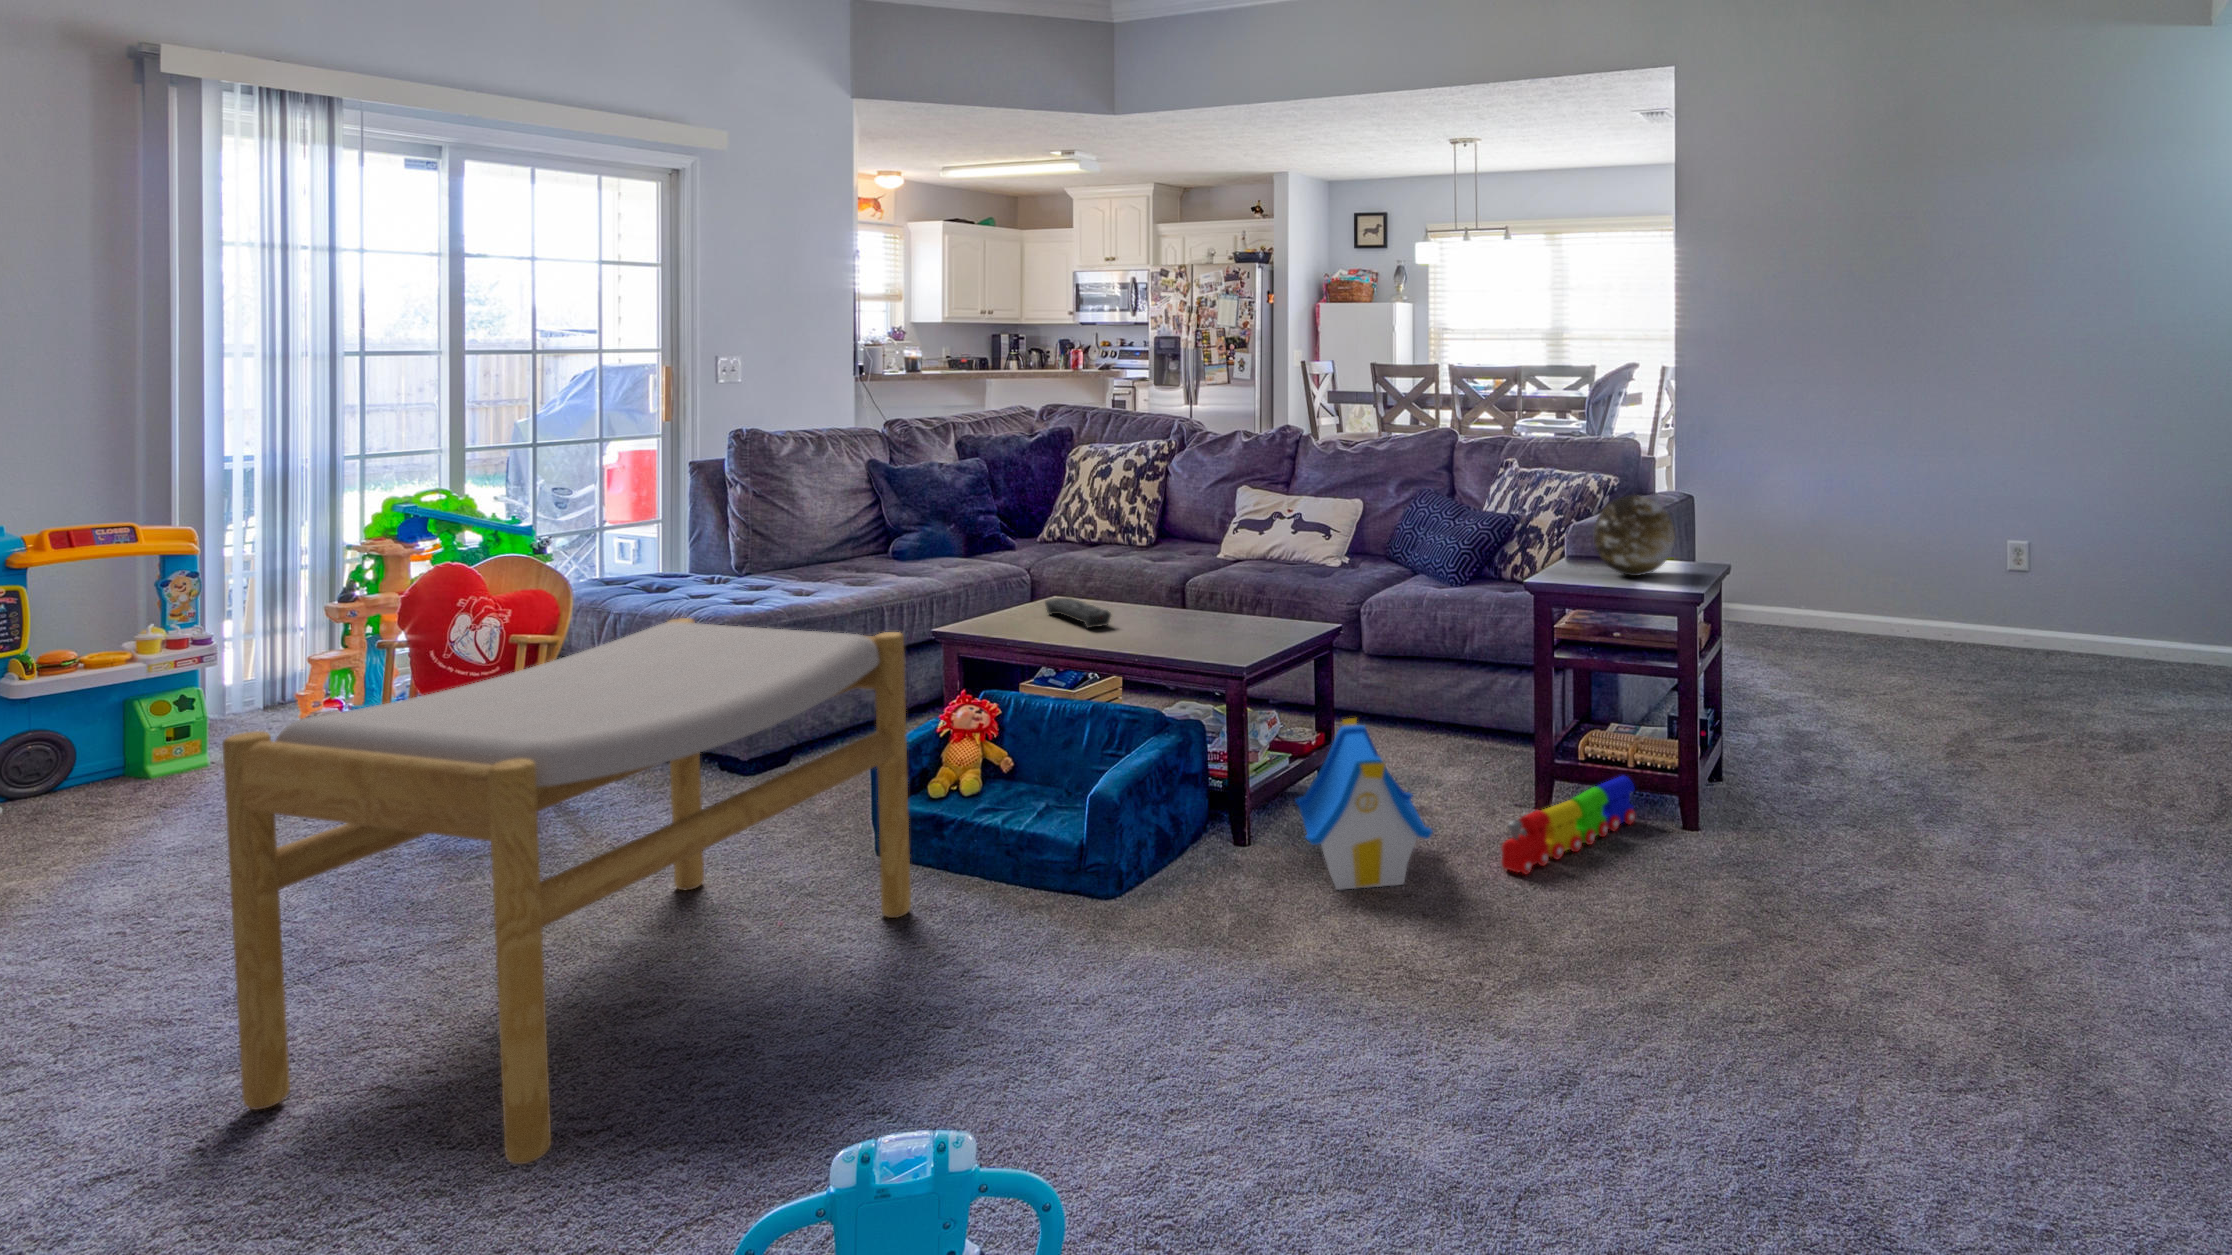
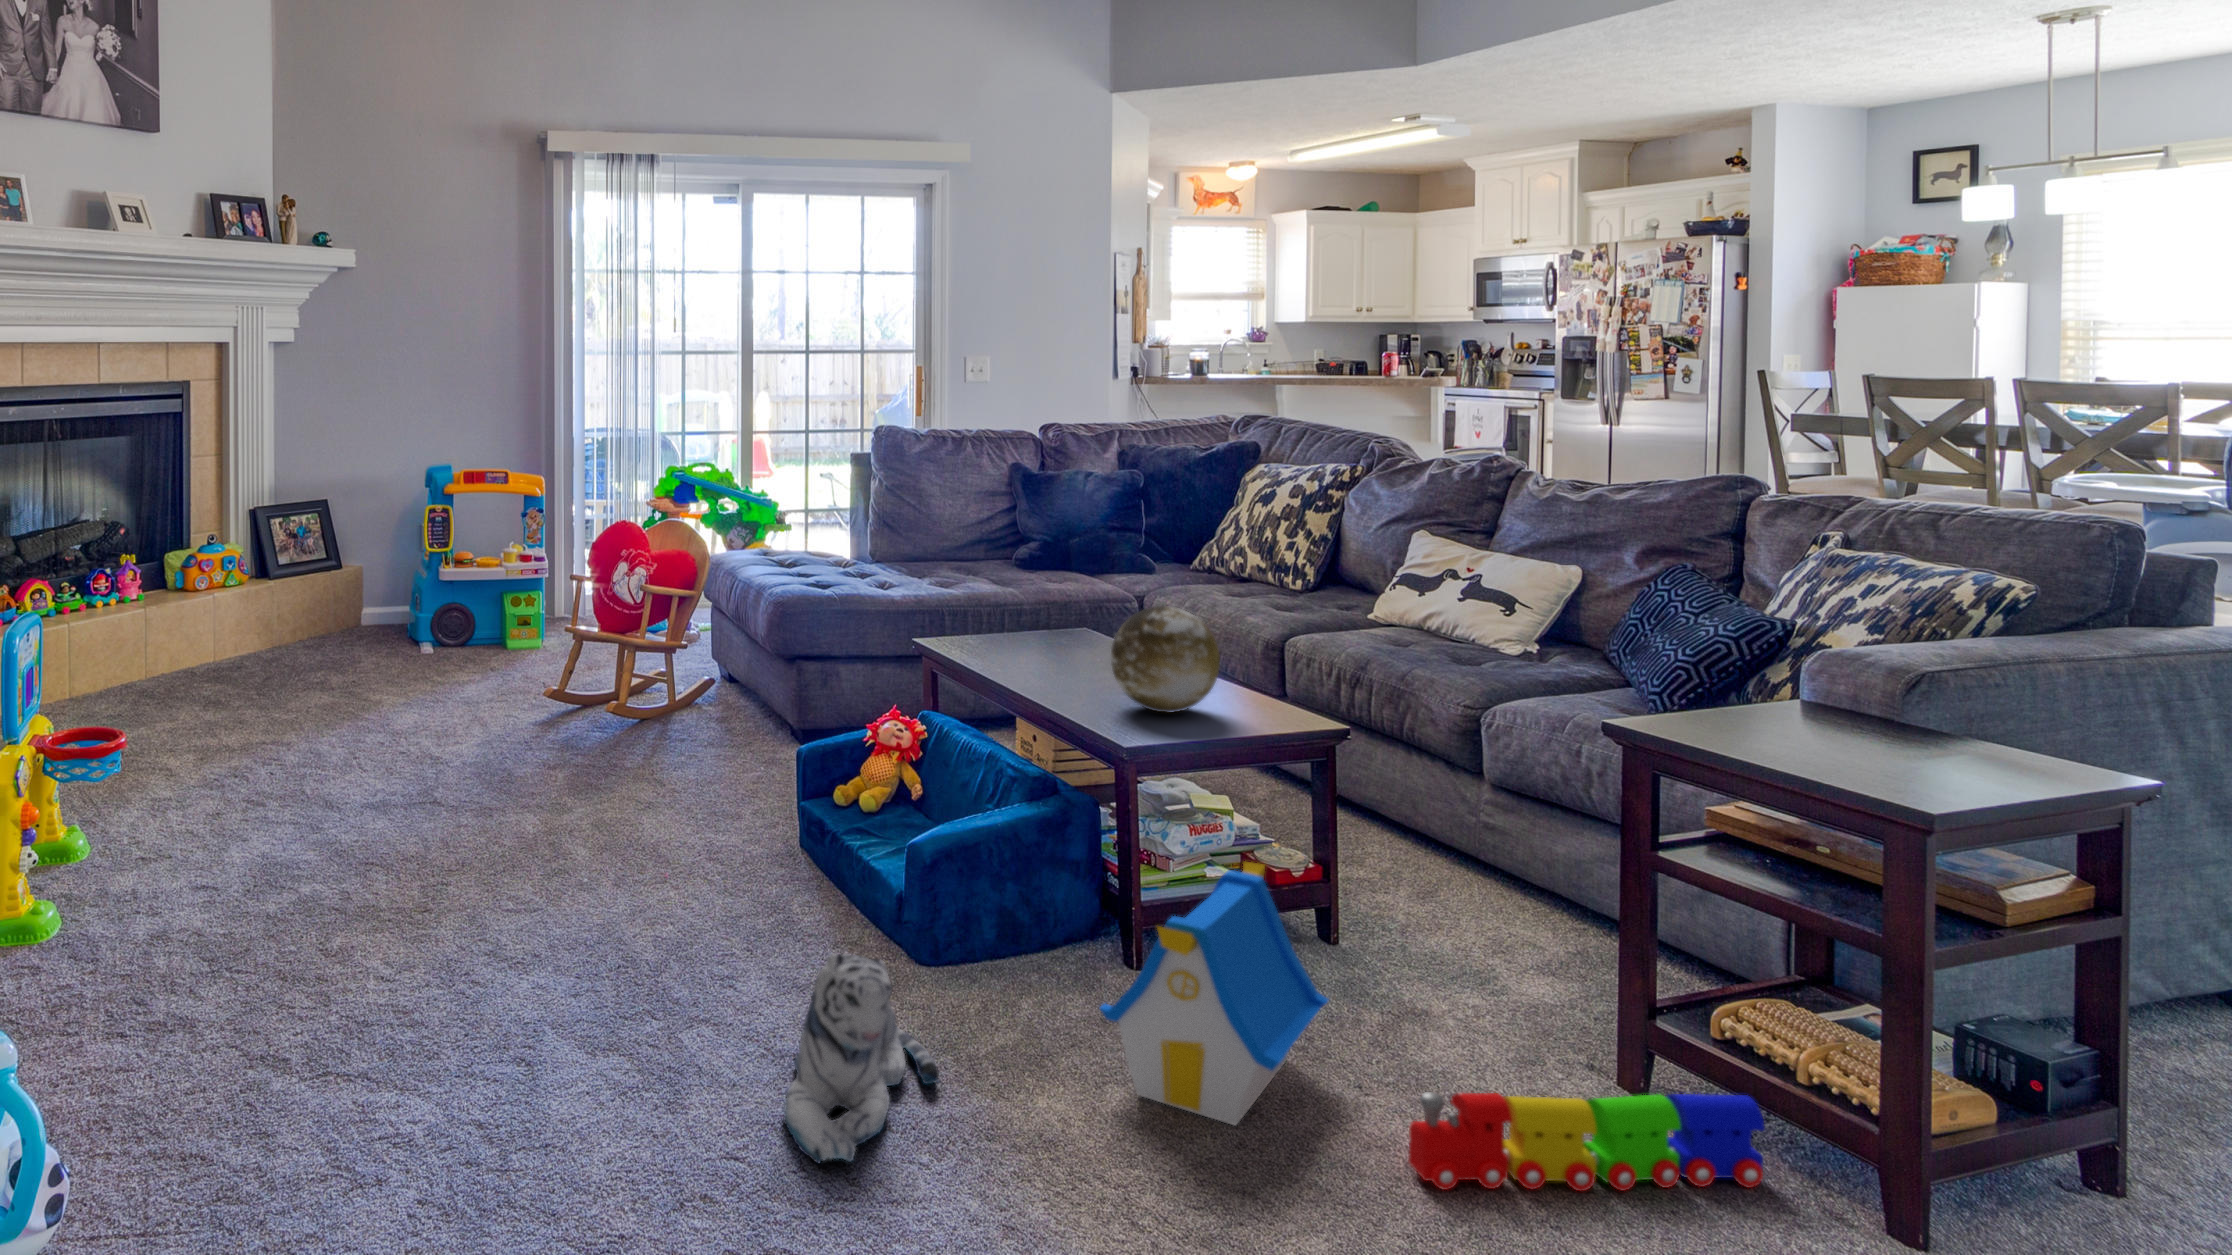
decorative orb: present [1594,495,1675,576] -> present [1111,606,1220,712]
remote control: present [1045,598,1111,628] -> none [1031,634,1071,676]
footstool: present [222,618,911,1164] -> none [140,589,699,1044]
plush toy: none [1109,844,1236,1000] -> present [784,953,939,1164]

